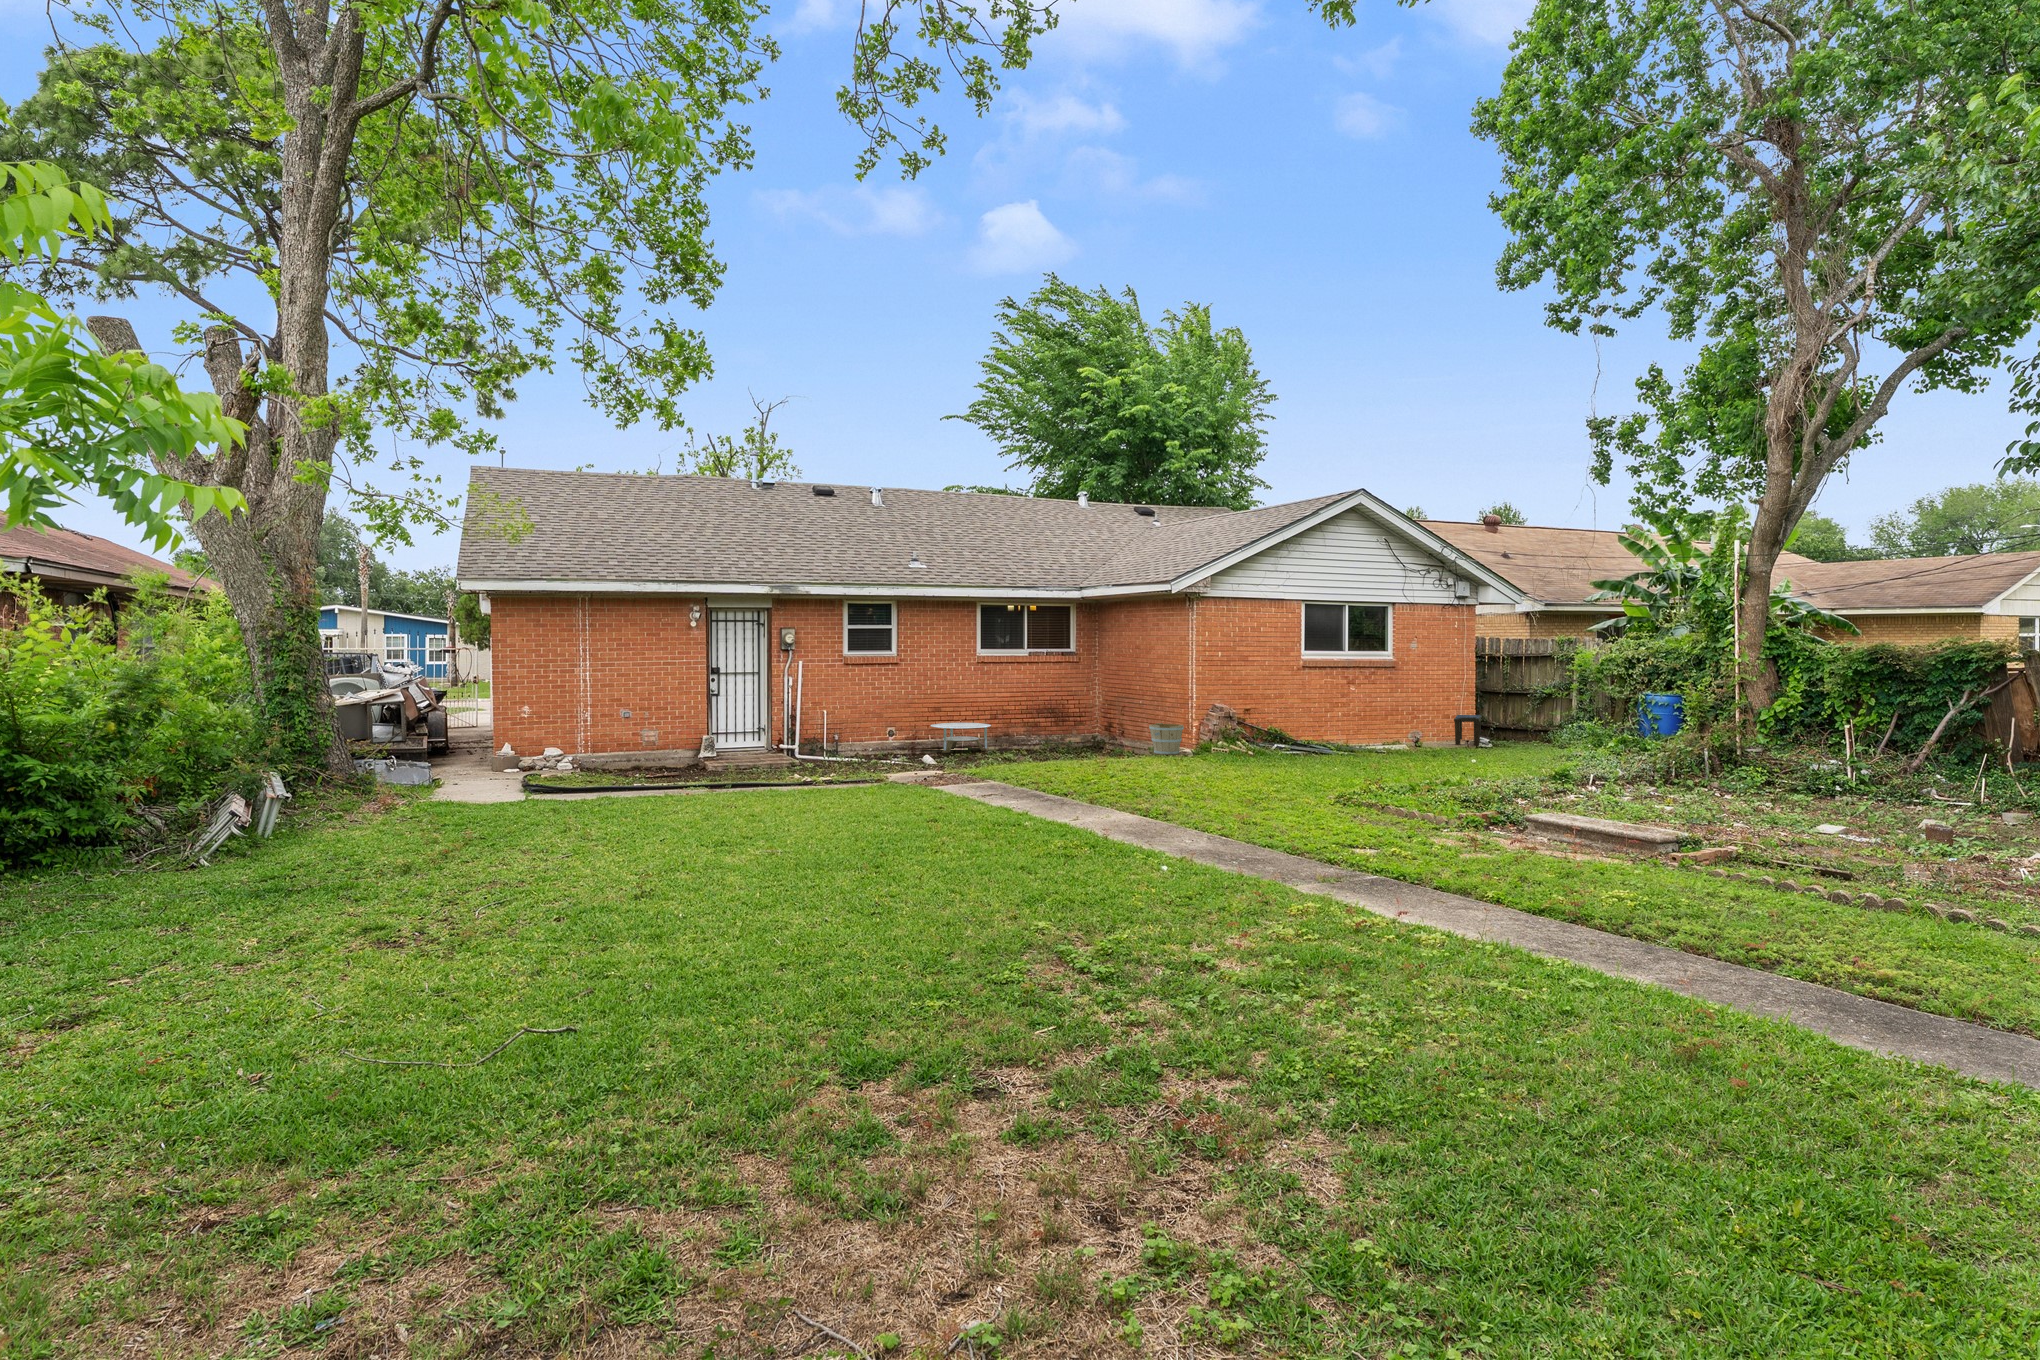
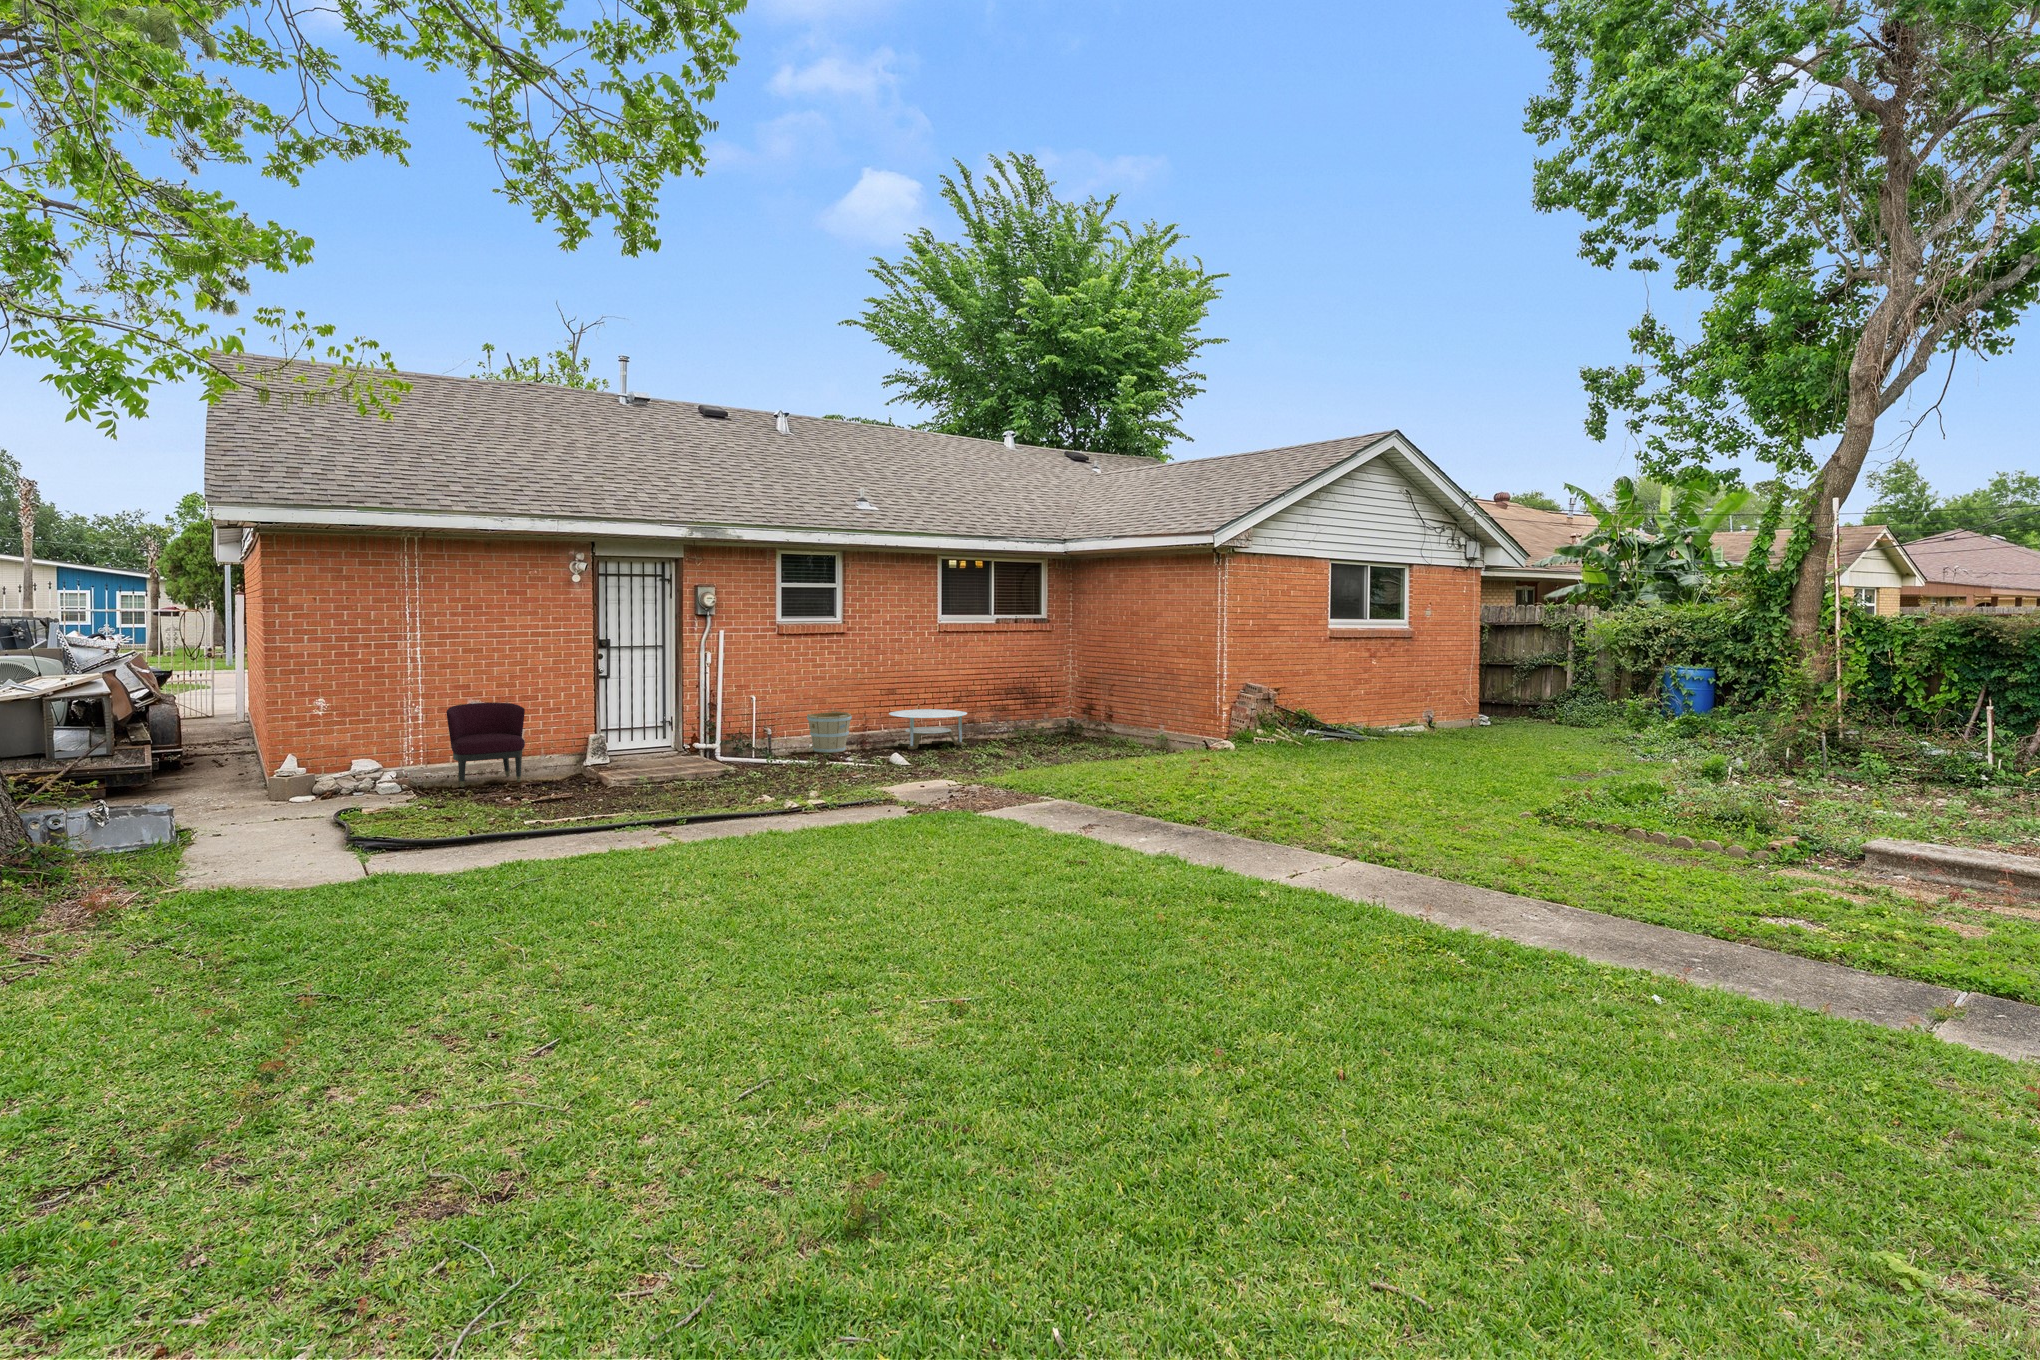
chair: none [604,711,657,769] -> present [446,703,525,787]
bench: present [1454,715,1482,745] -> none [1472,692,1505,727]
wooden bucket: present [1149,723,1184,755] -> present [807,711,852,753]

